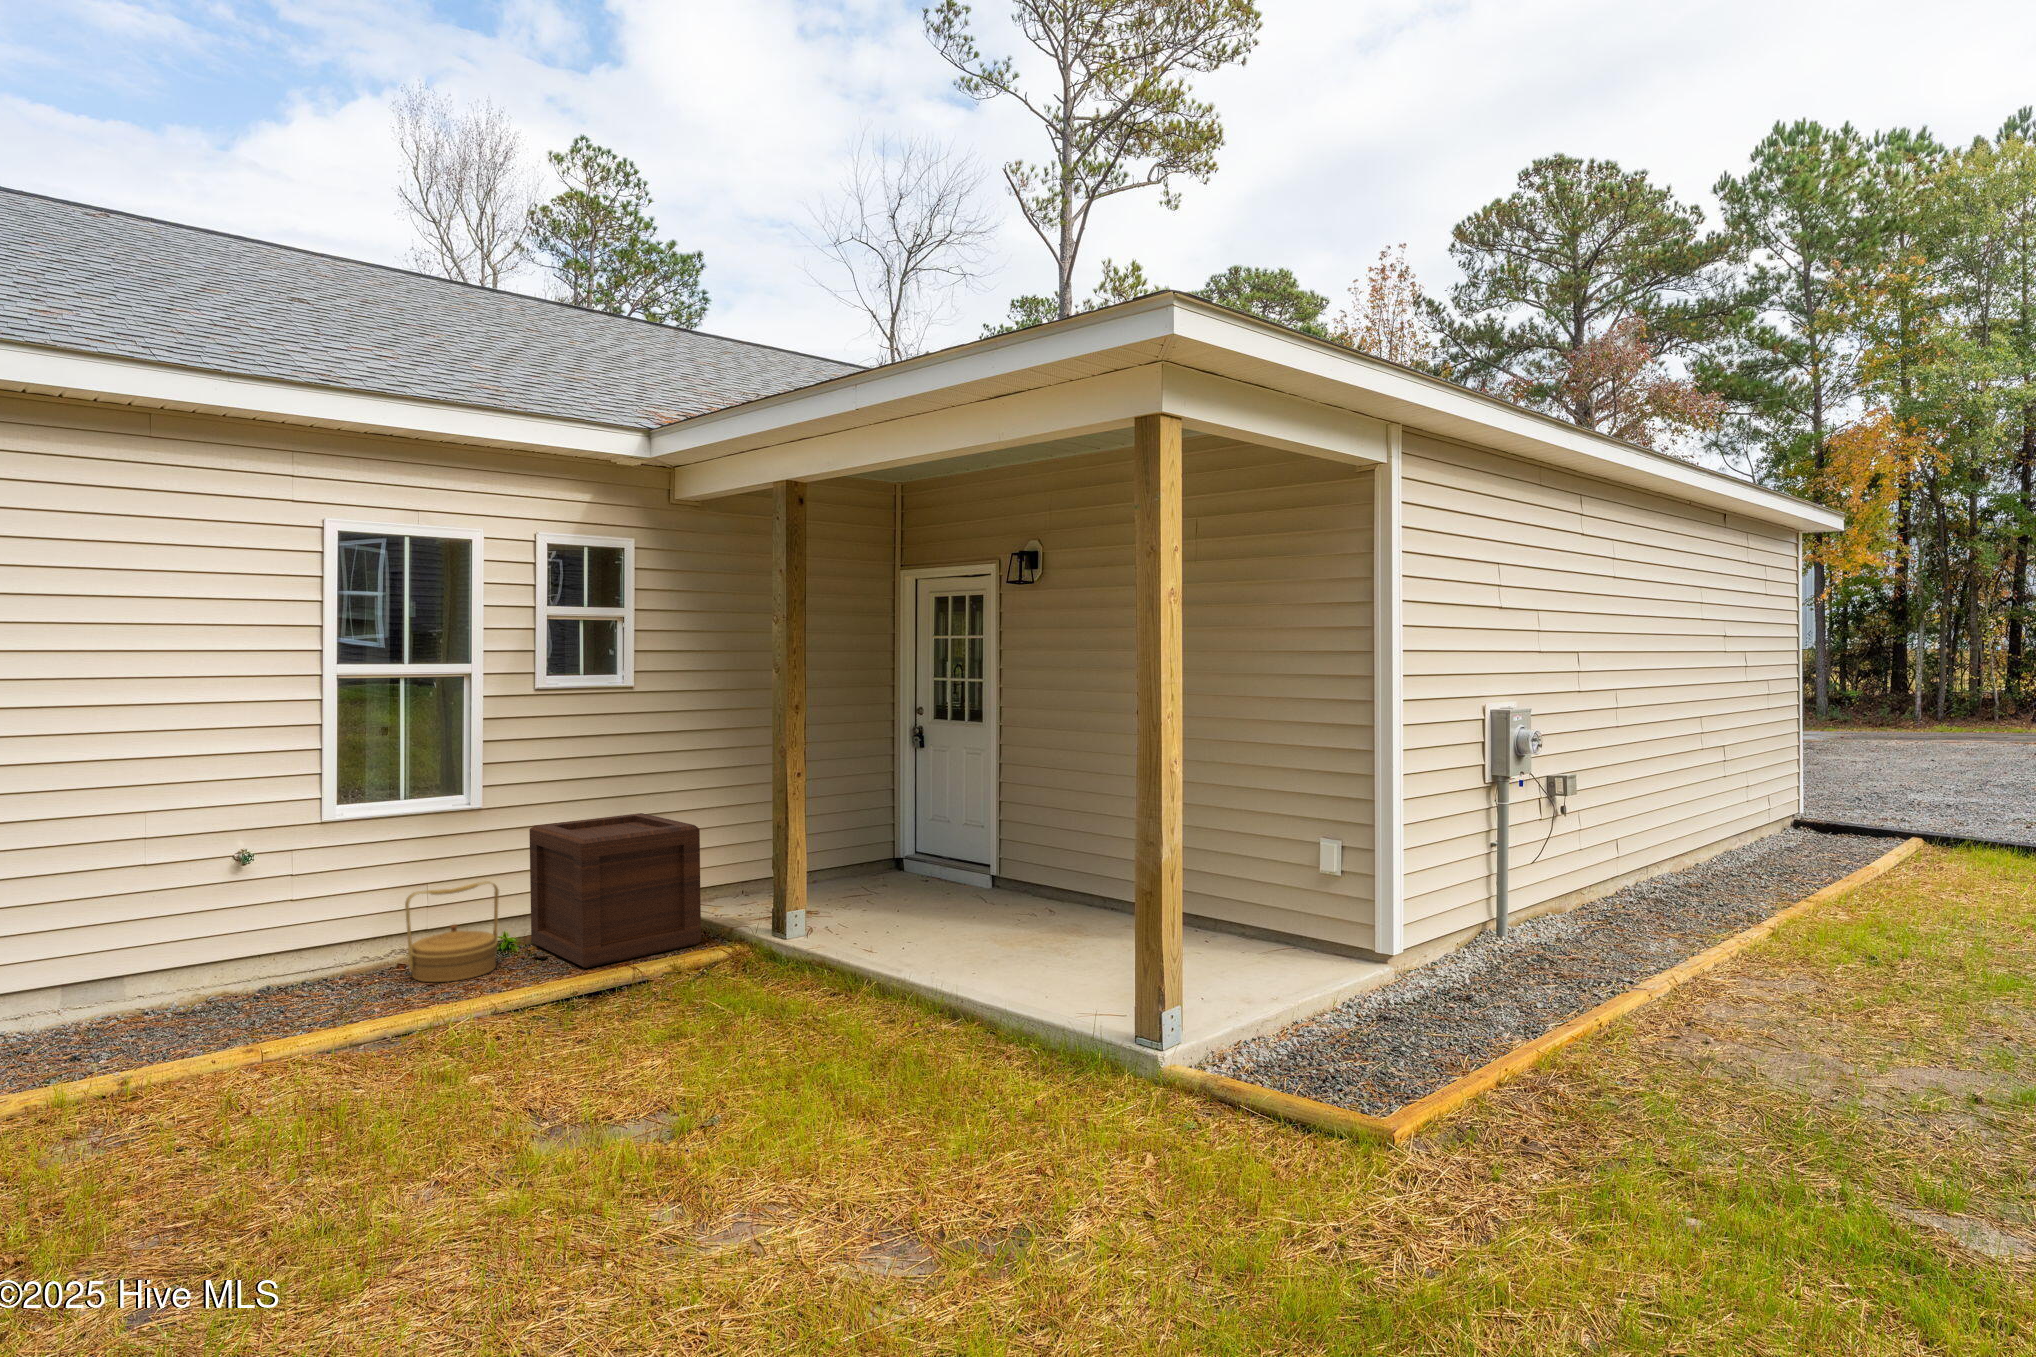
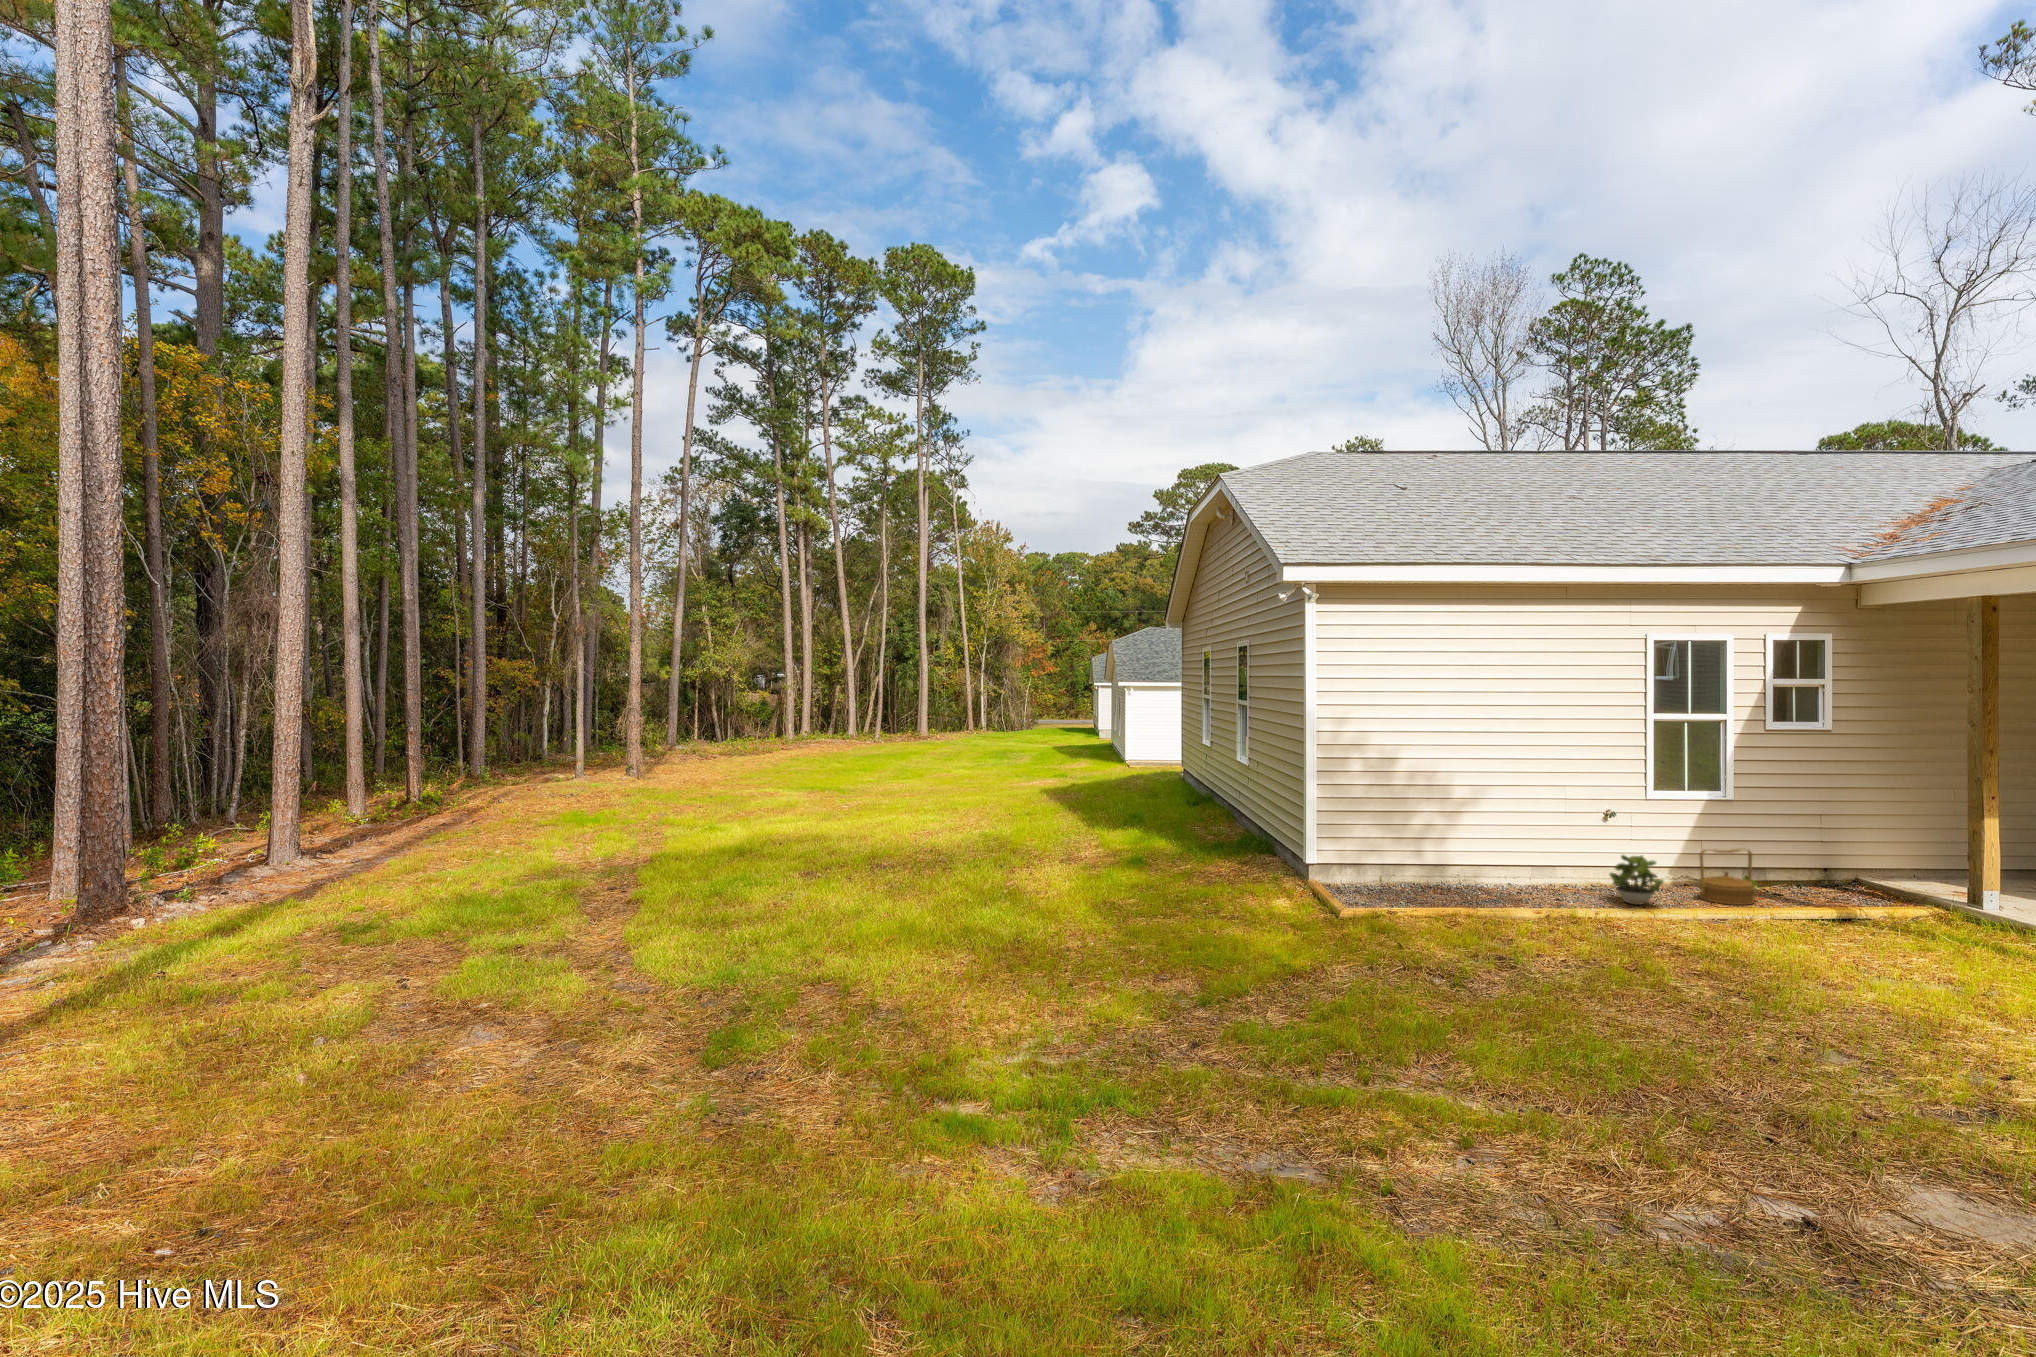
wooden crate: present [529,813,701,968] -> none [1762,816,1906,911]
potted plant: none [216,920,315,1016] -> present [1610,855,1663,905]

